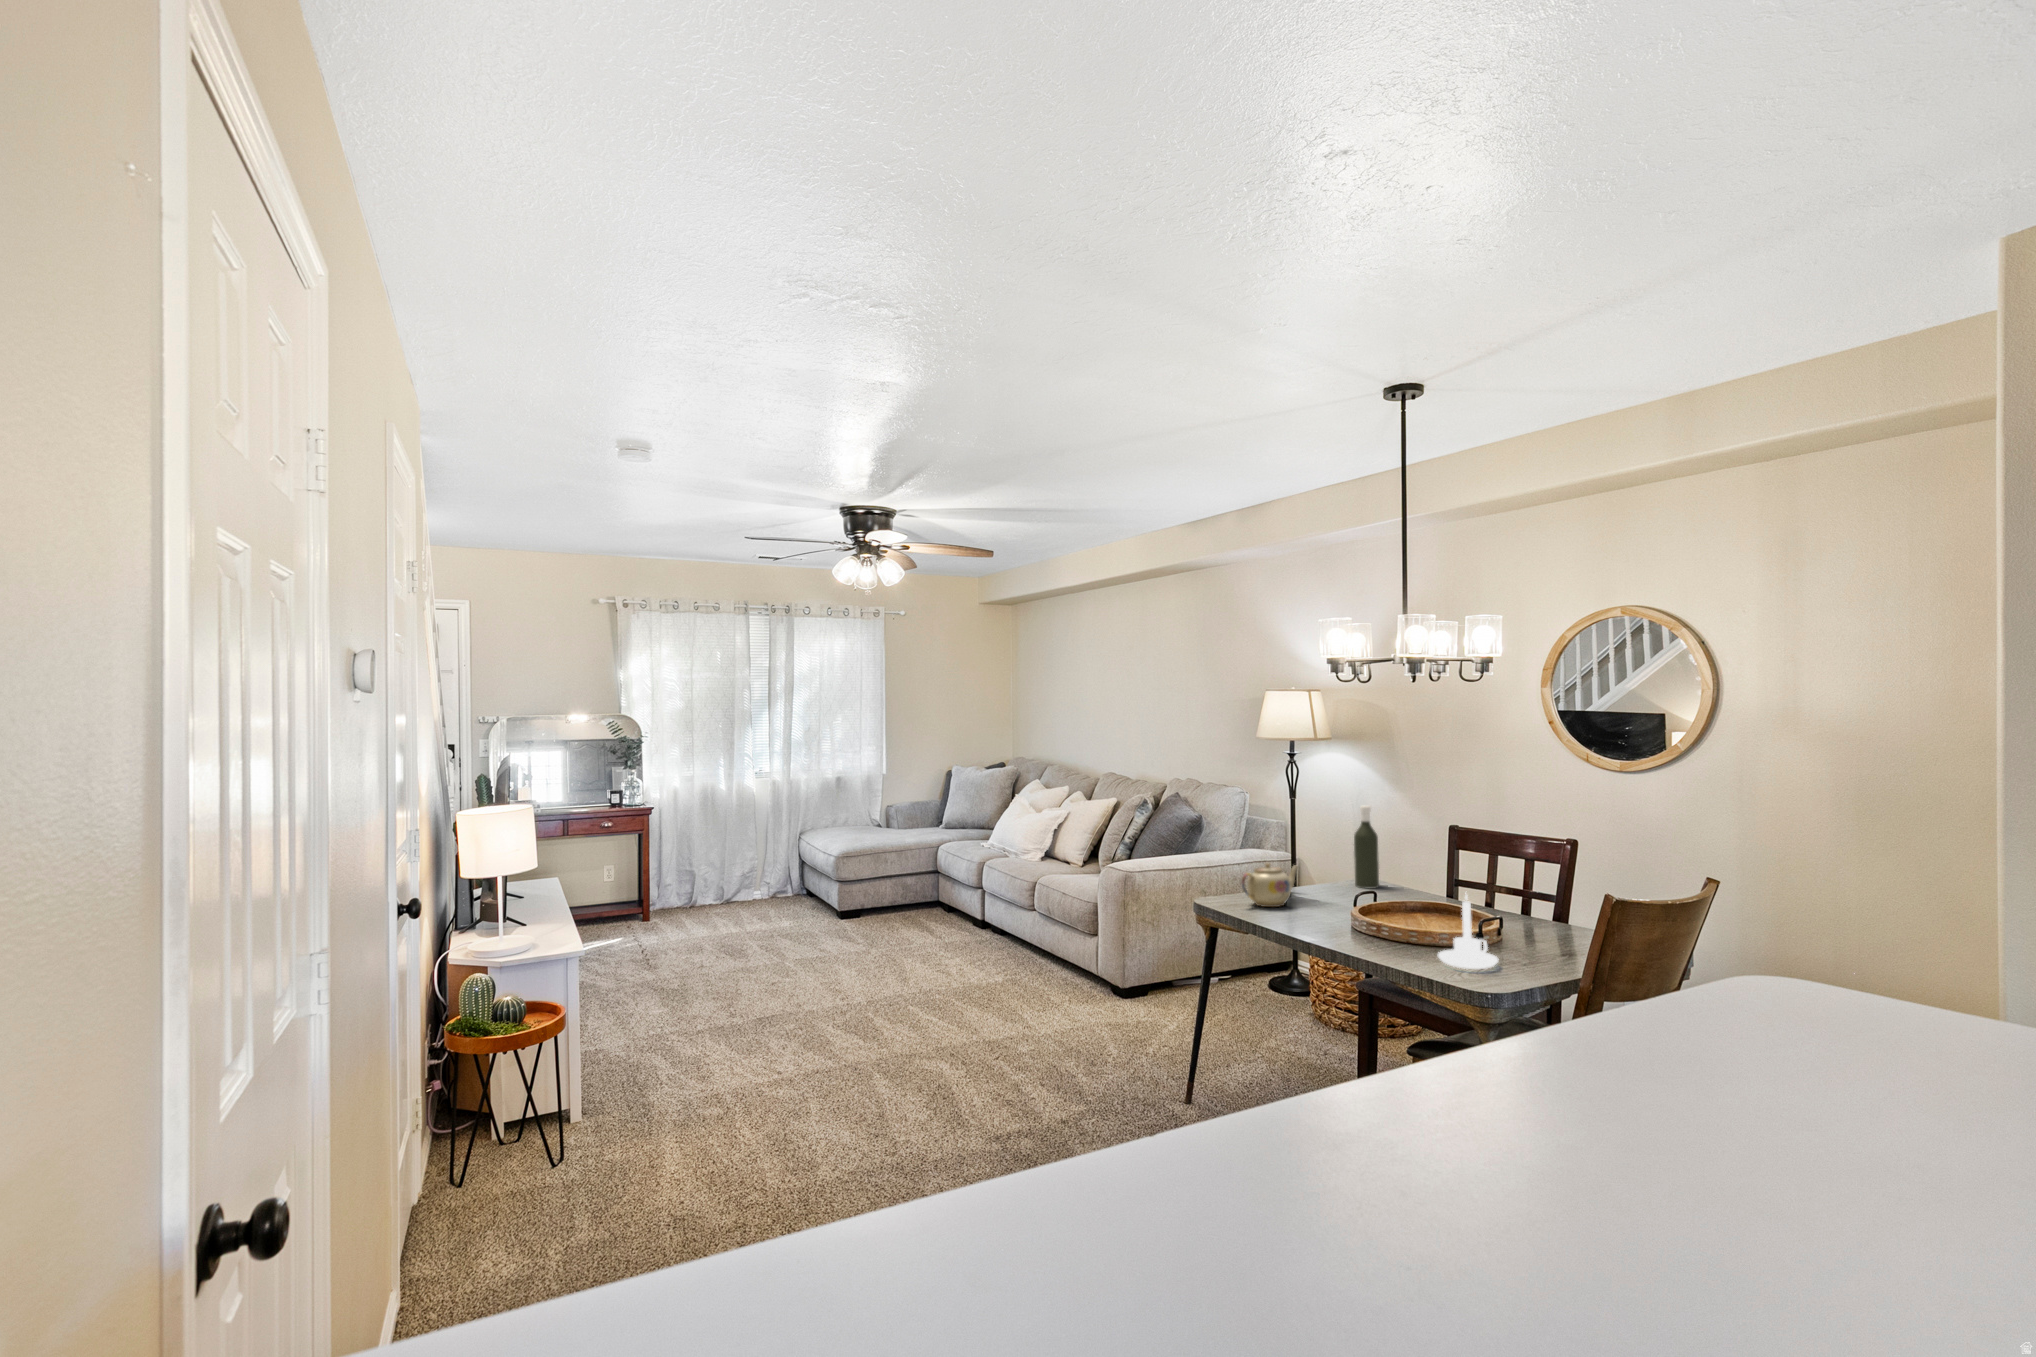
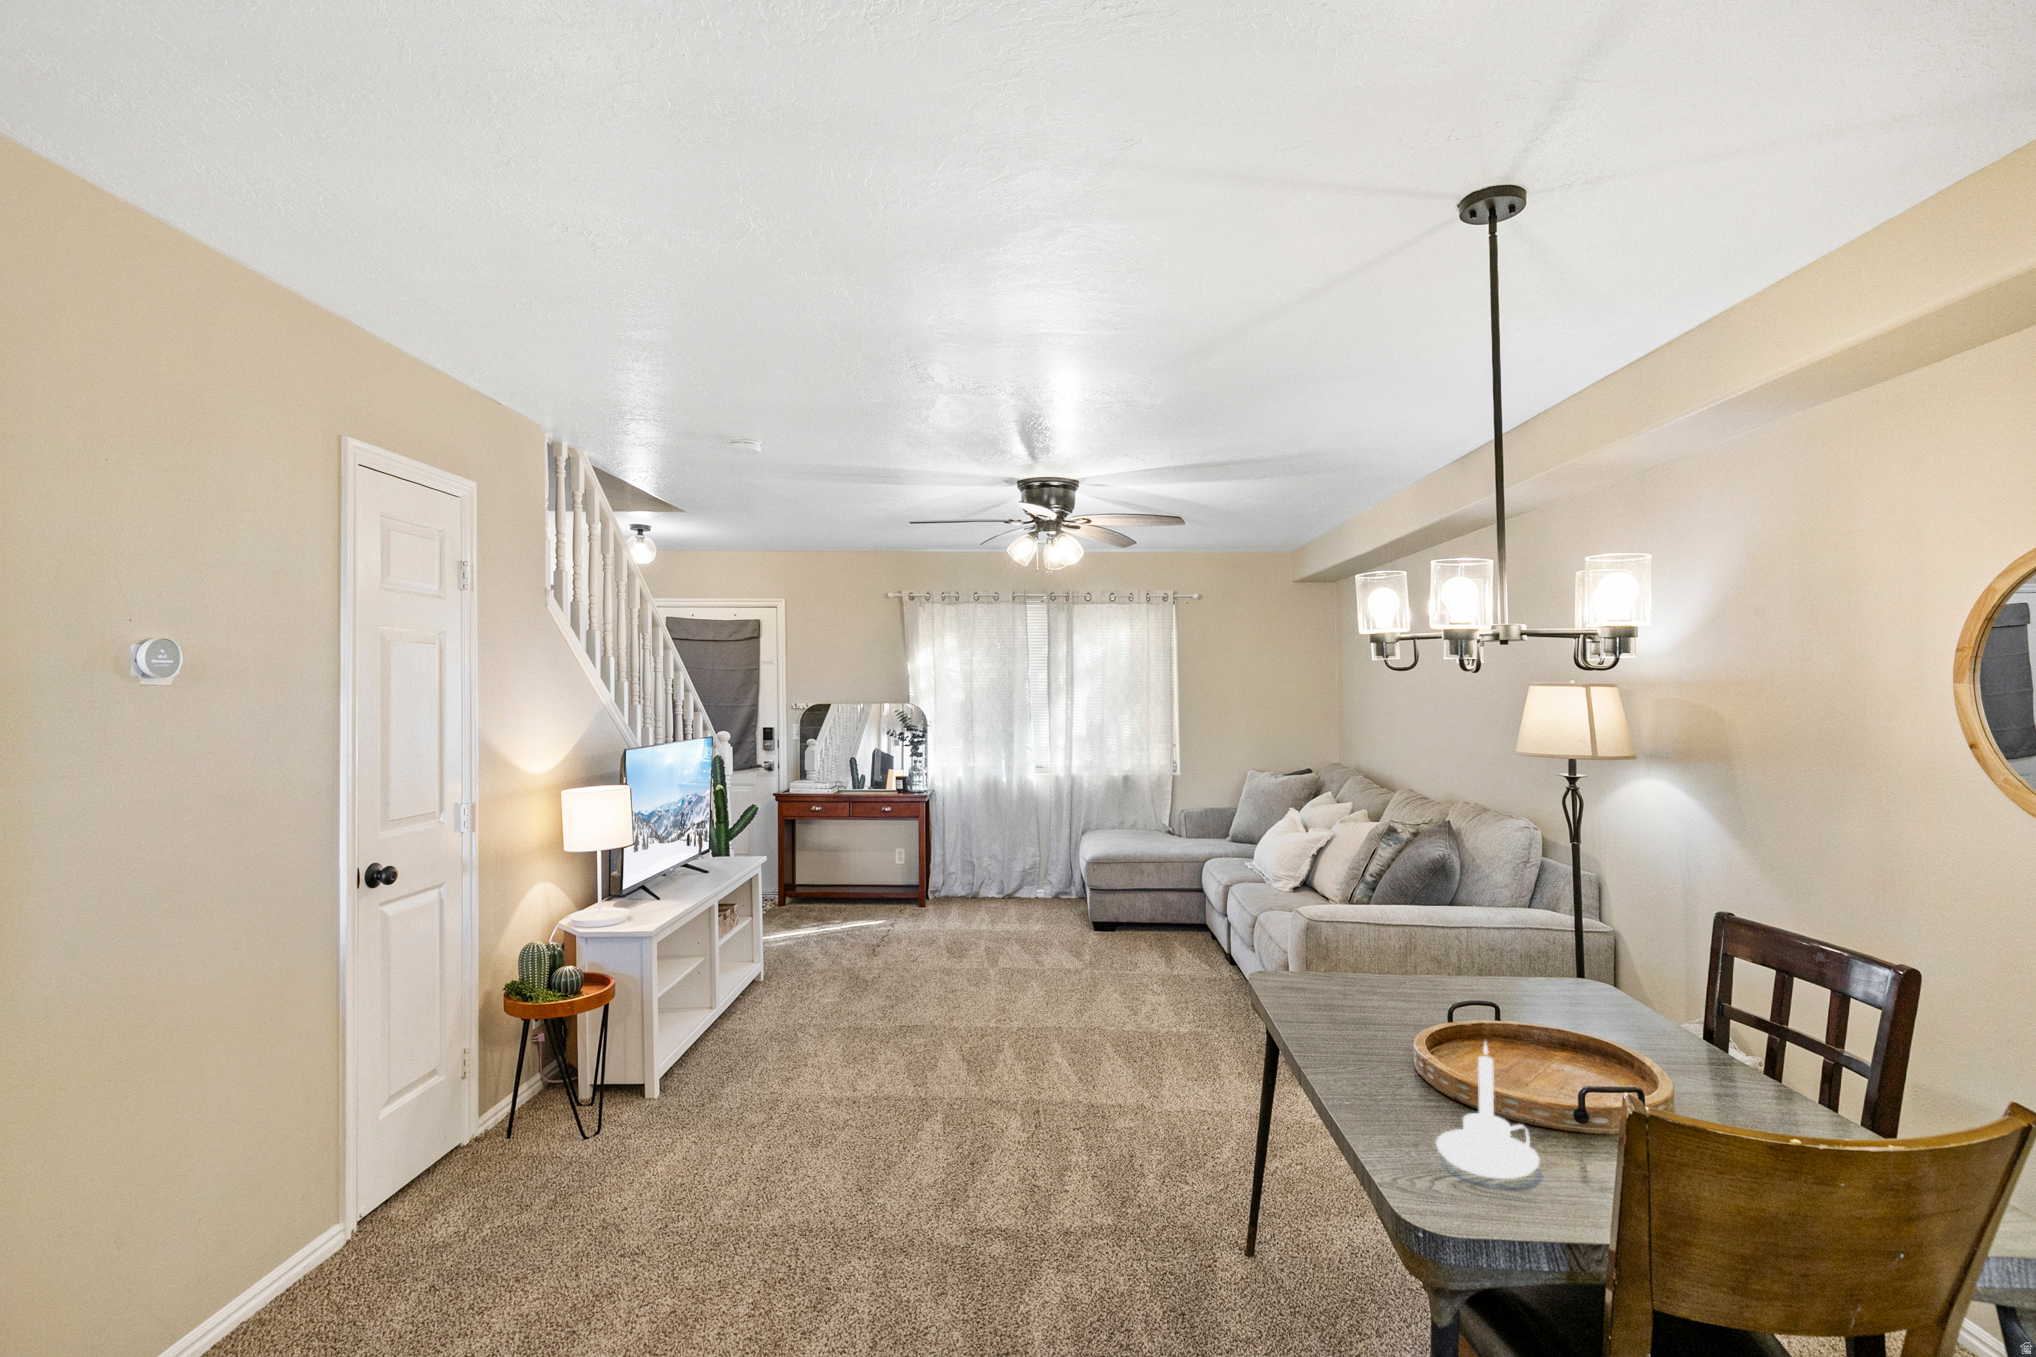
bottle: present [1354,806,1379,889] -> none [1527,868,1566,995]
teapot: present [1241,863,1298,907] -> none [1302,938,1401,1003]

